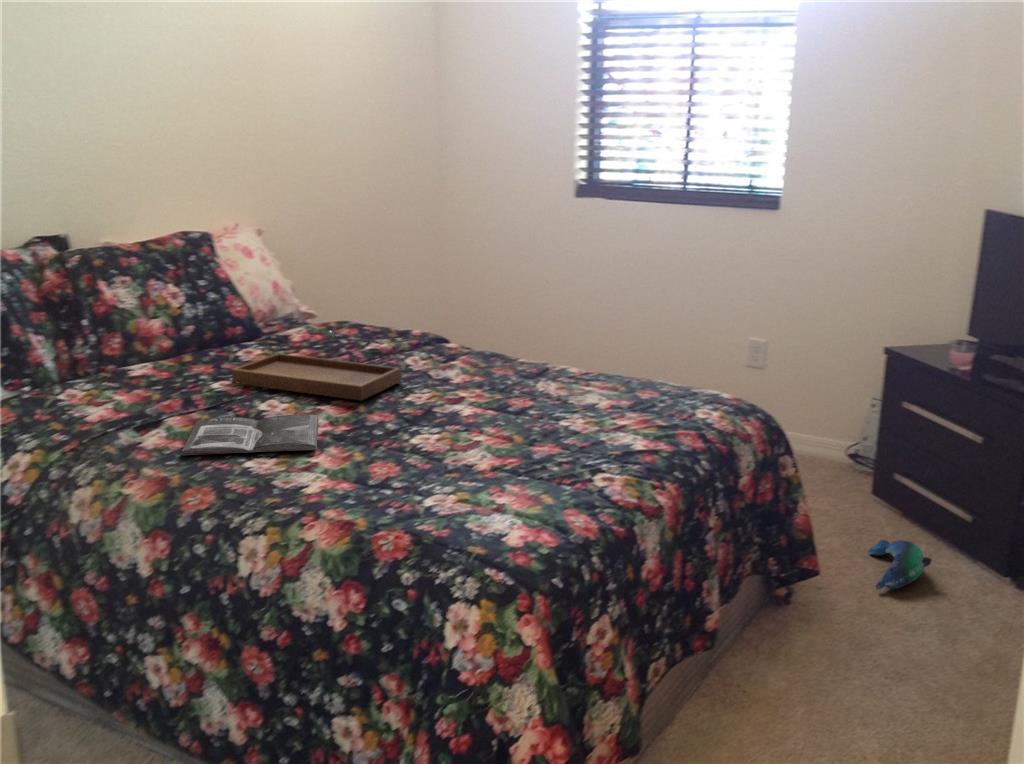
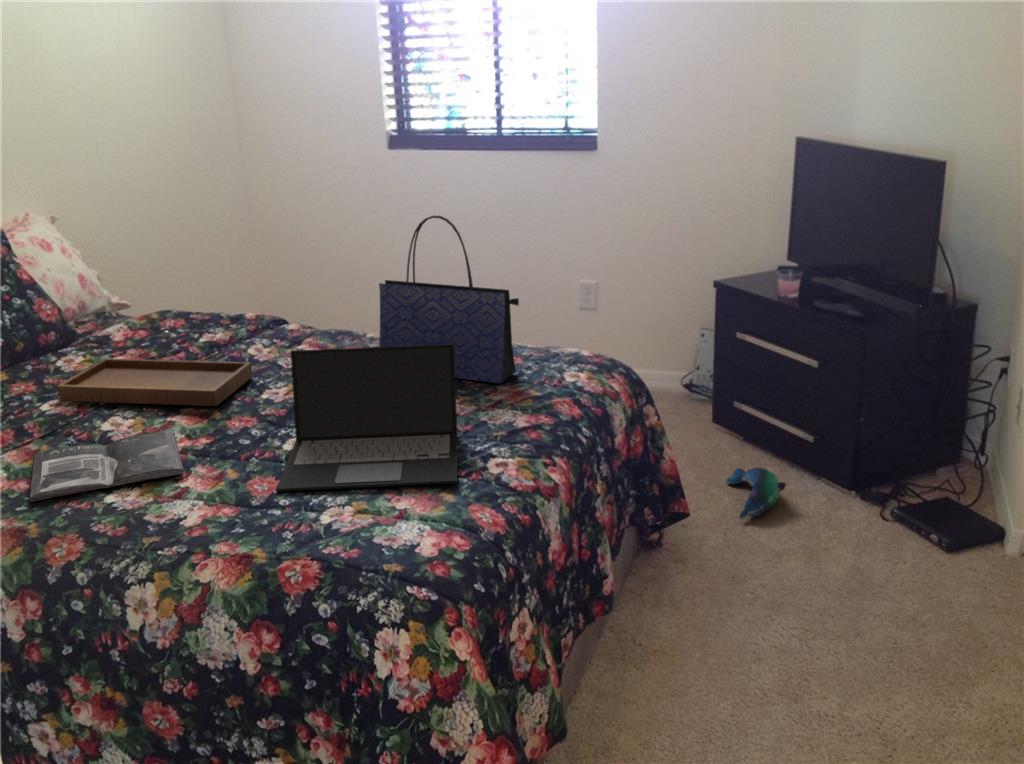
tote bag: none [517,244,655,411] -> present [379,216,519,383]
laptop: none [392,352,580,488] -> present [276,344,458,492]

